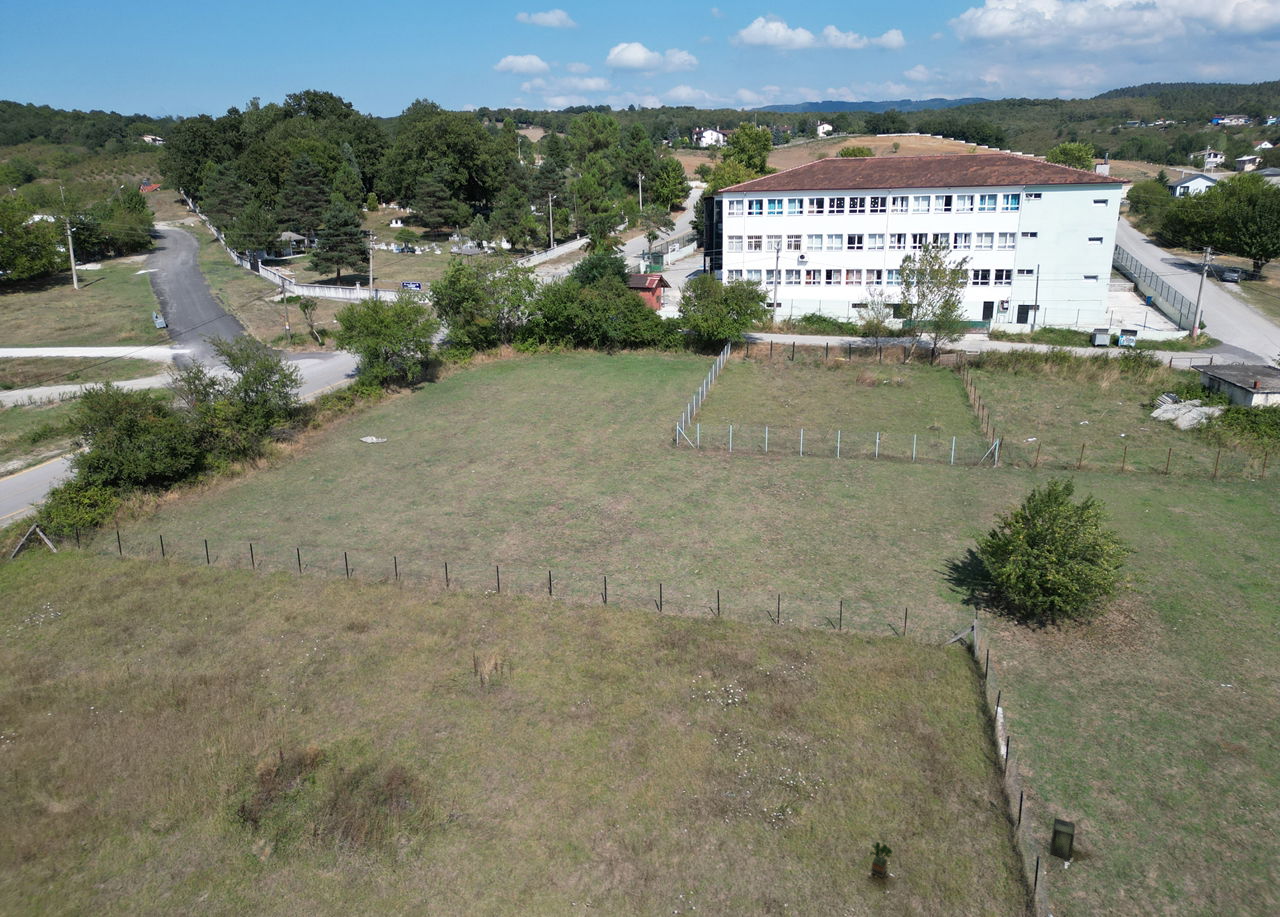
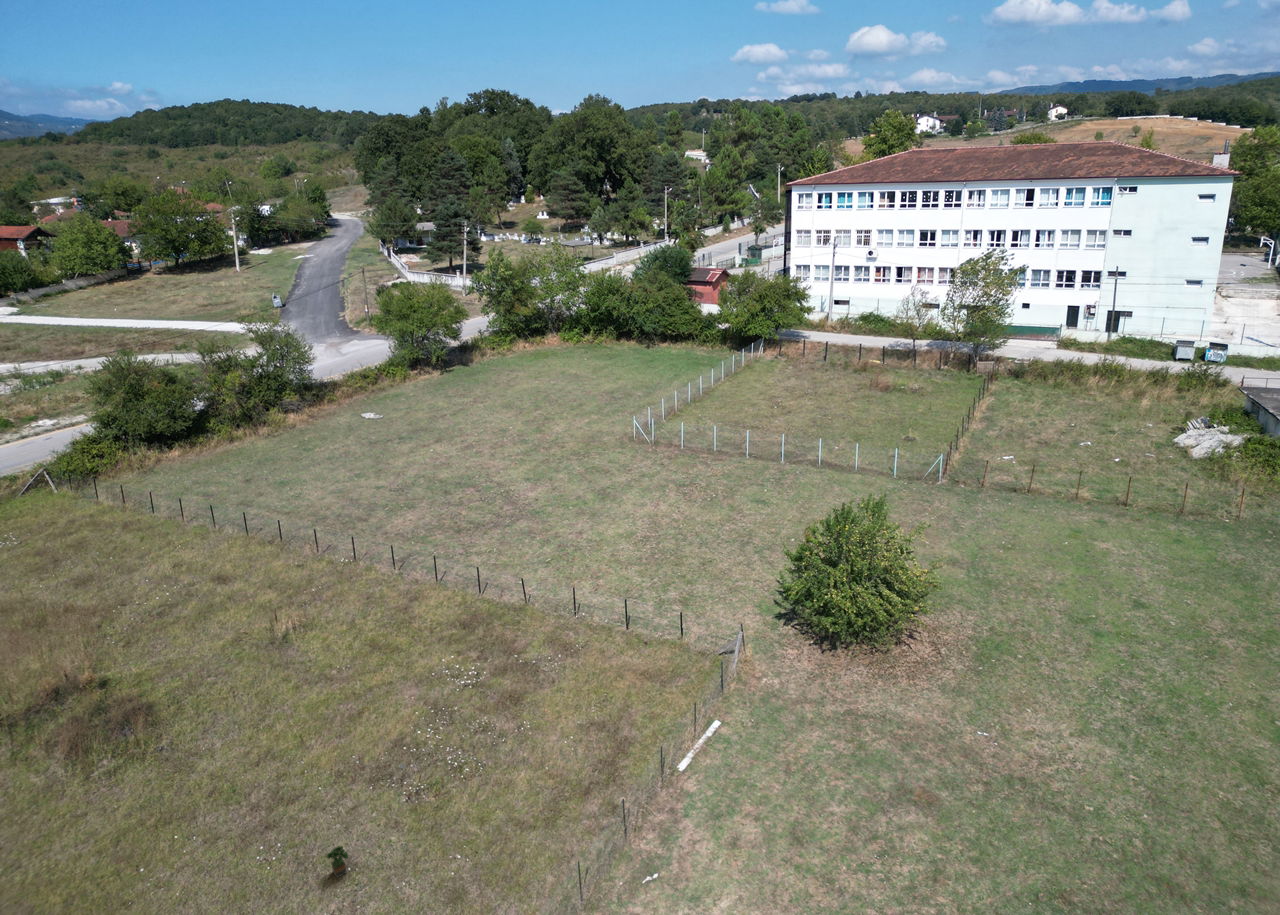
storage box: present [1050,818,1075,860] -> none [497,859,524,902]

